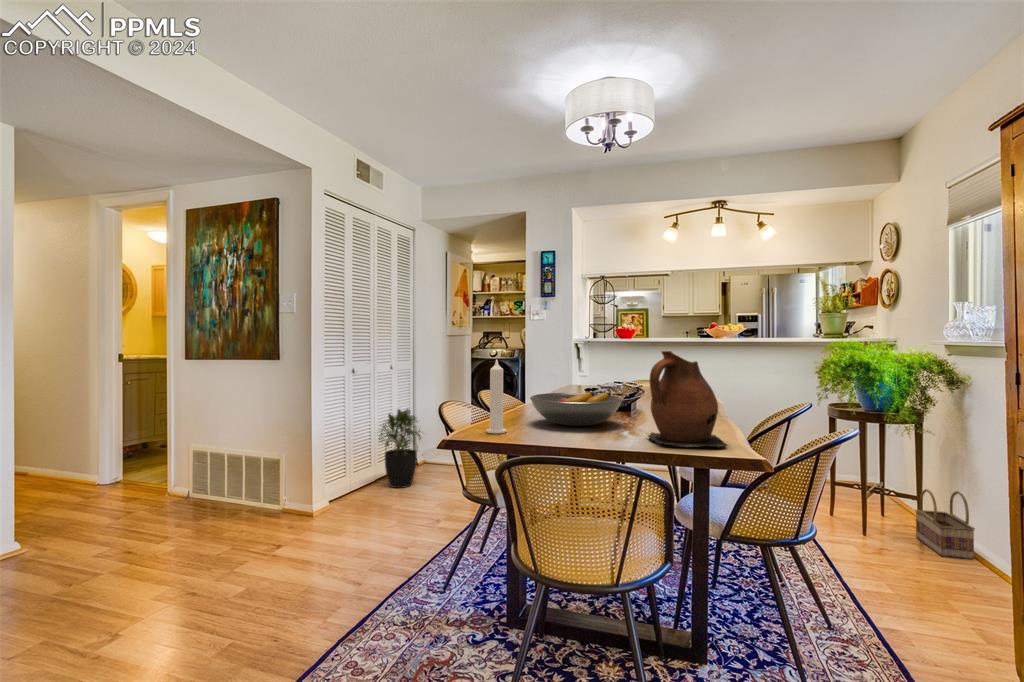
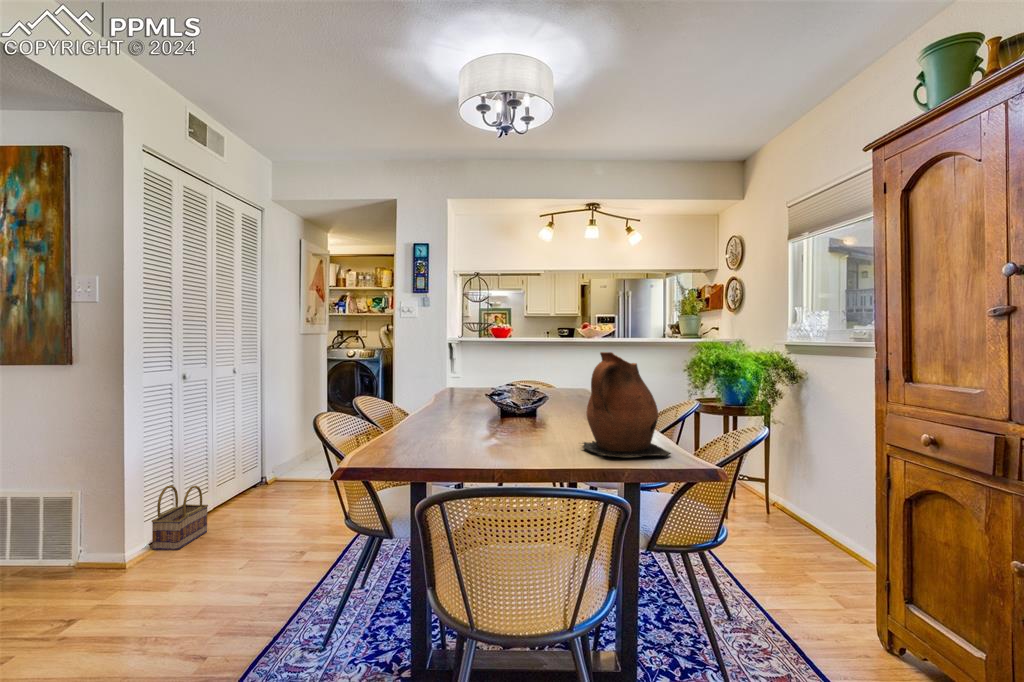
candle: present [486,359,507,434] -> none [393,363,418,454]
fruit bowl: present [530,392,622,426] -> none [438,398,543,437]
potted plant: present [379,409,421,488] -> none [211,418,279,517]
basket: present [915,489,975,559] -> present [152,485,208,550]

